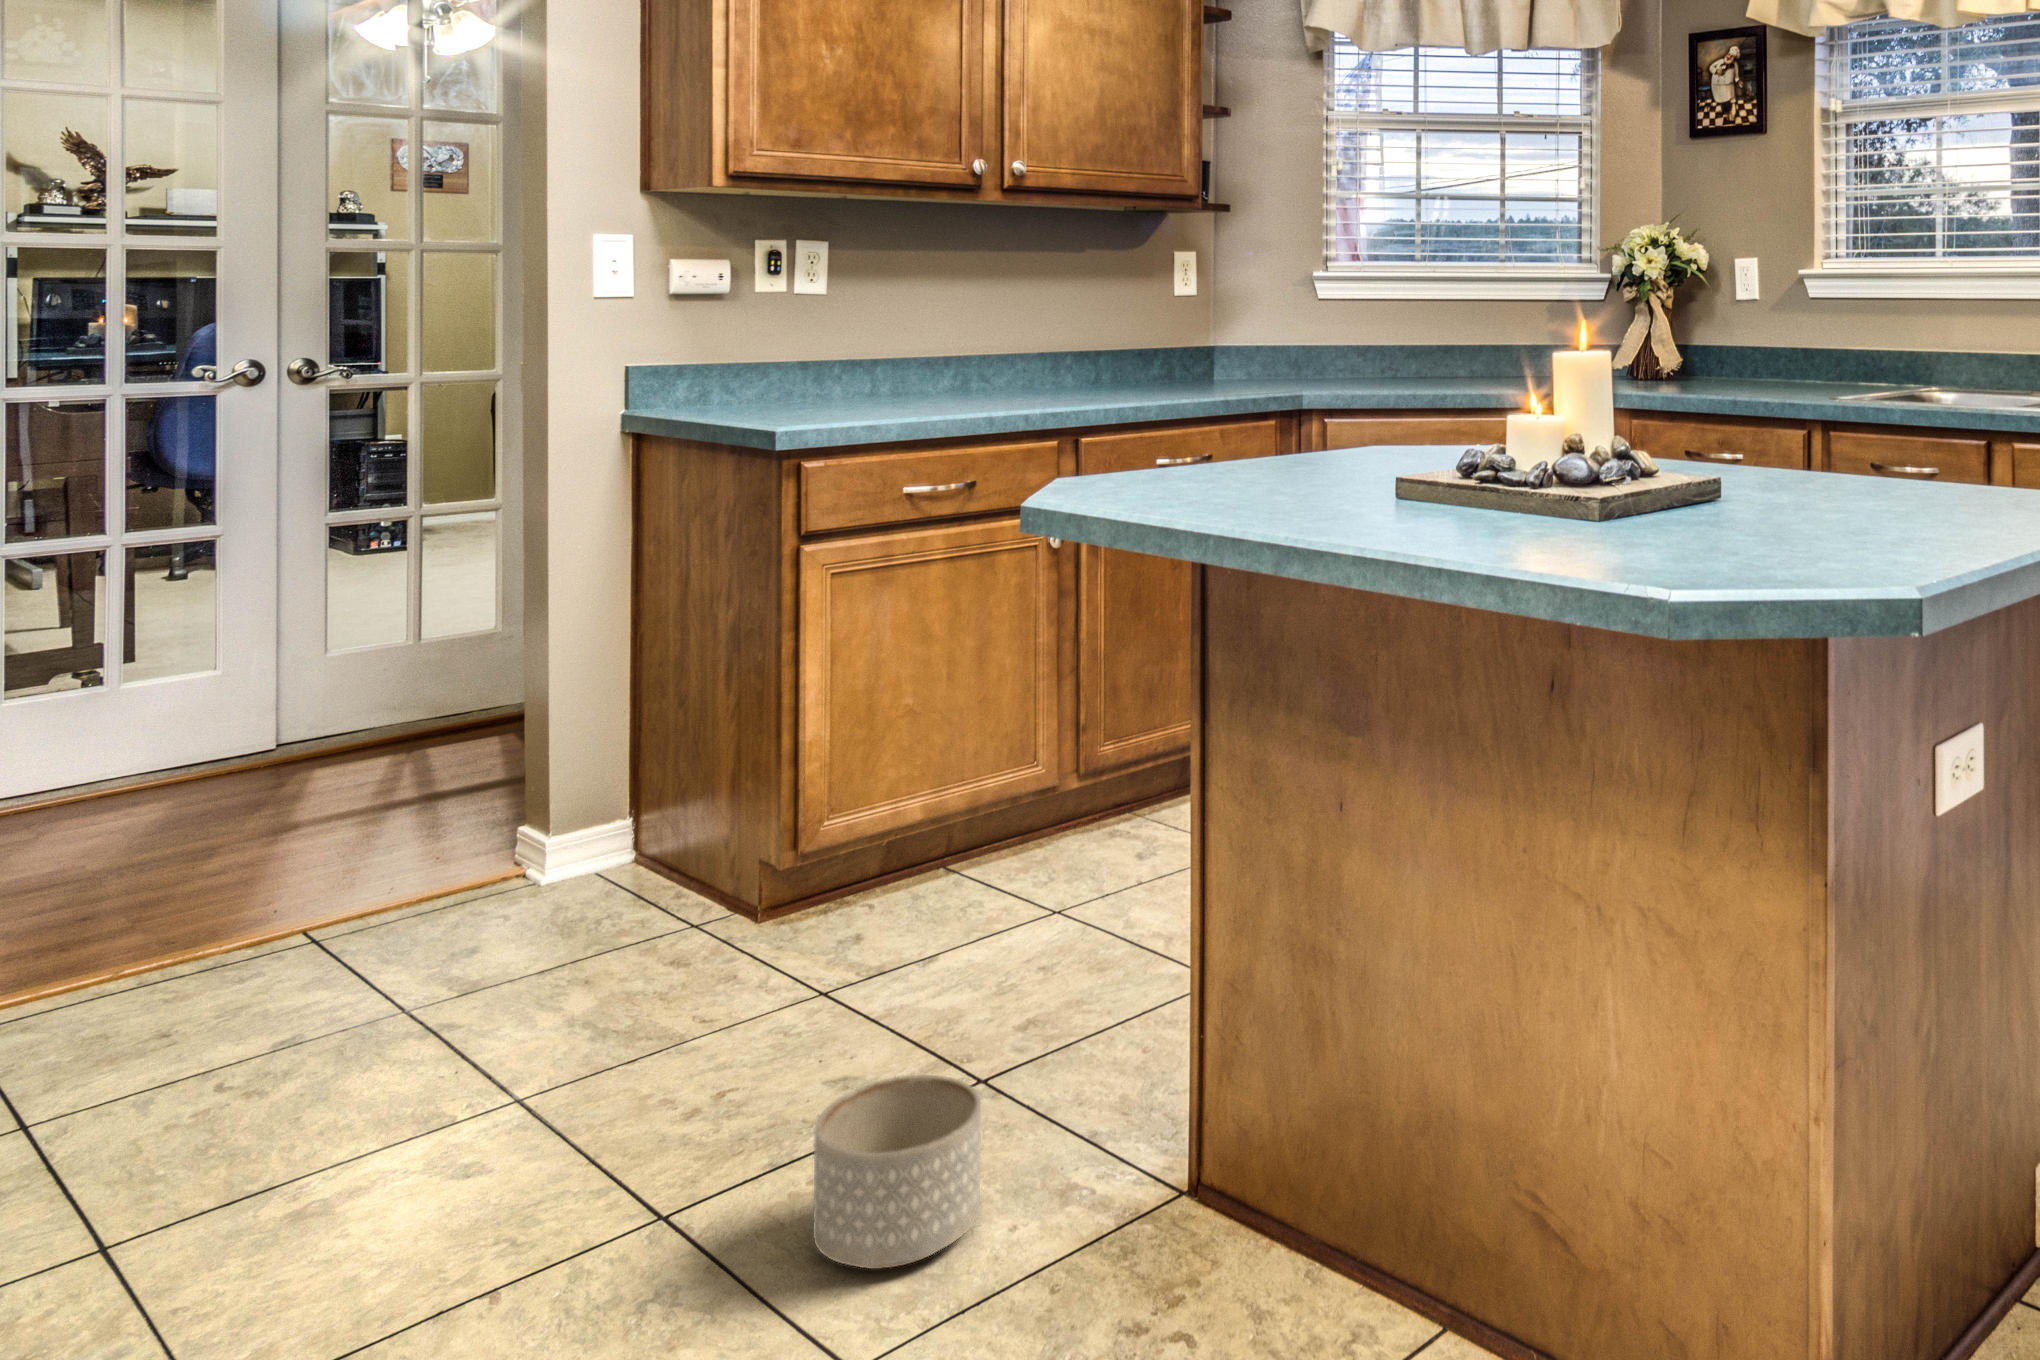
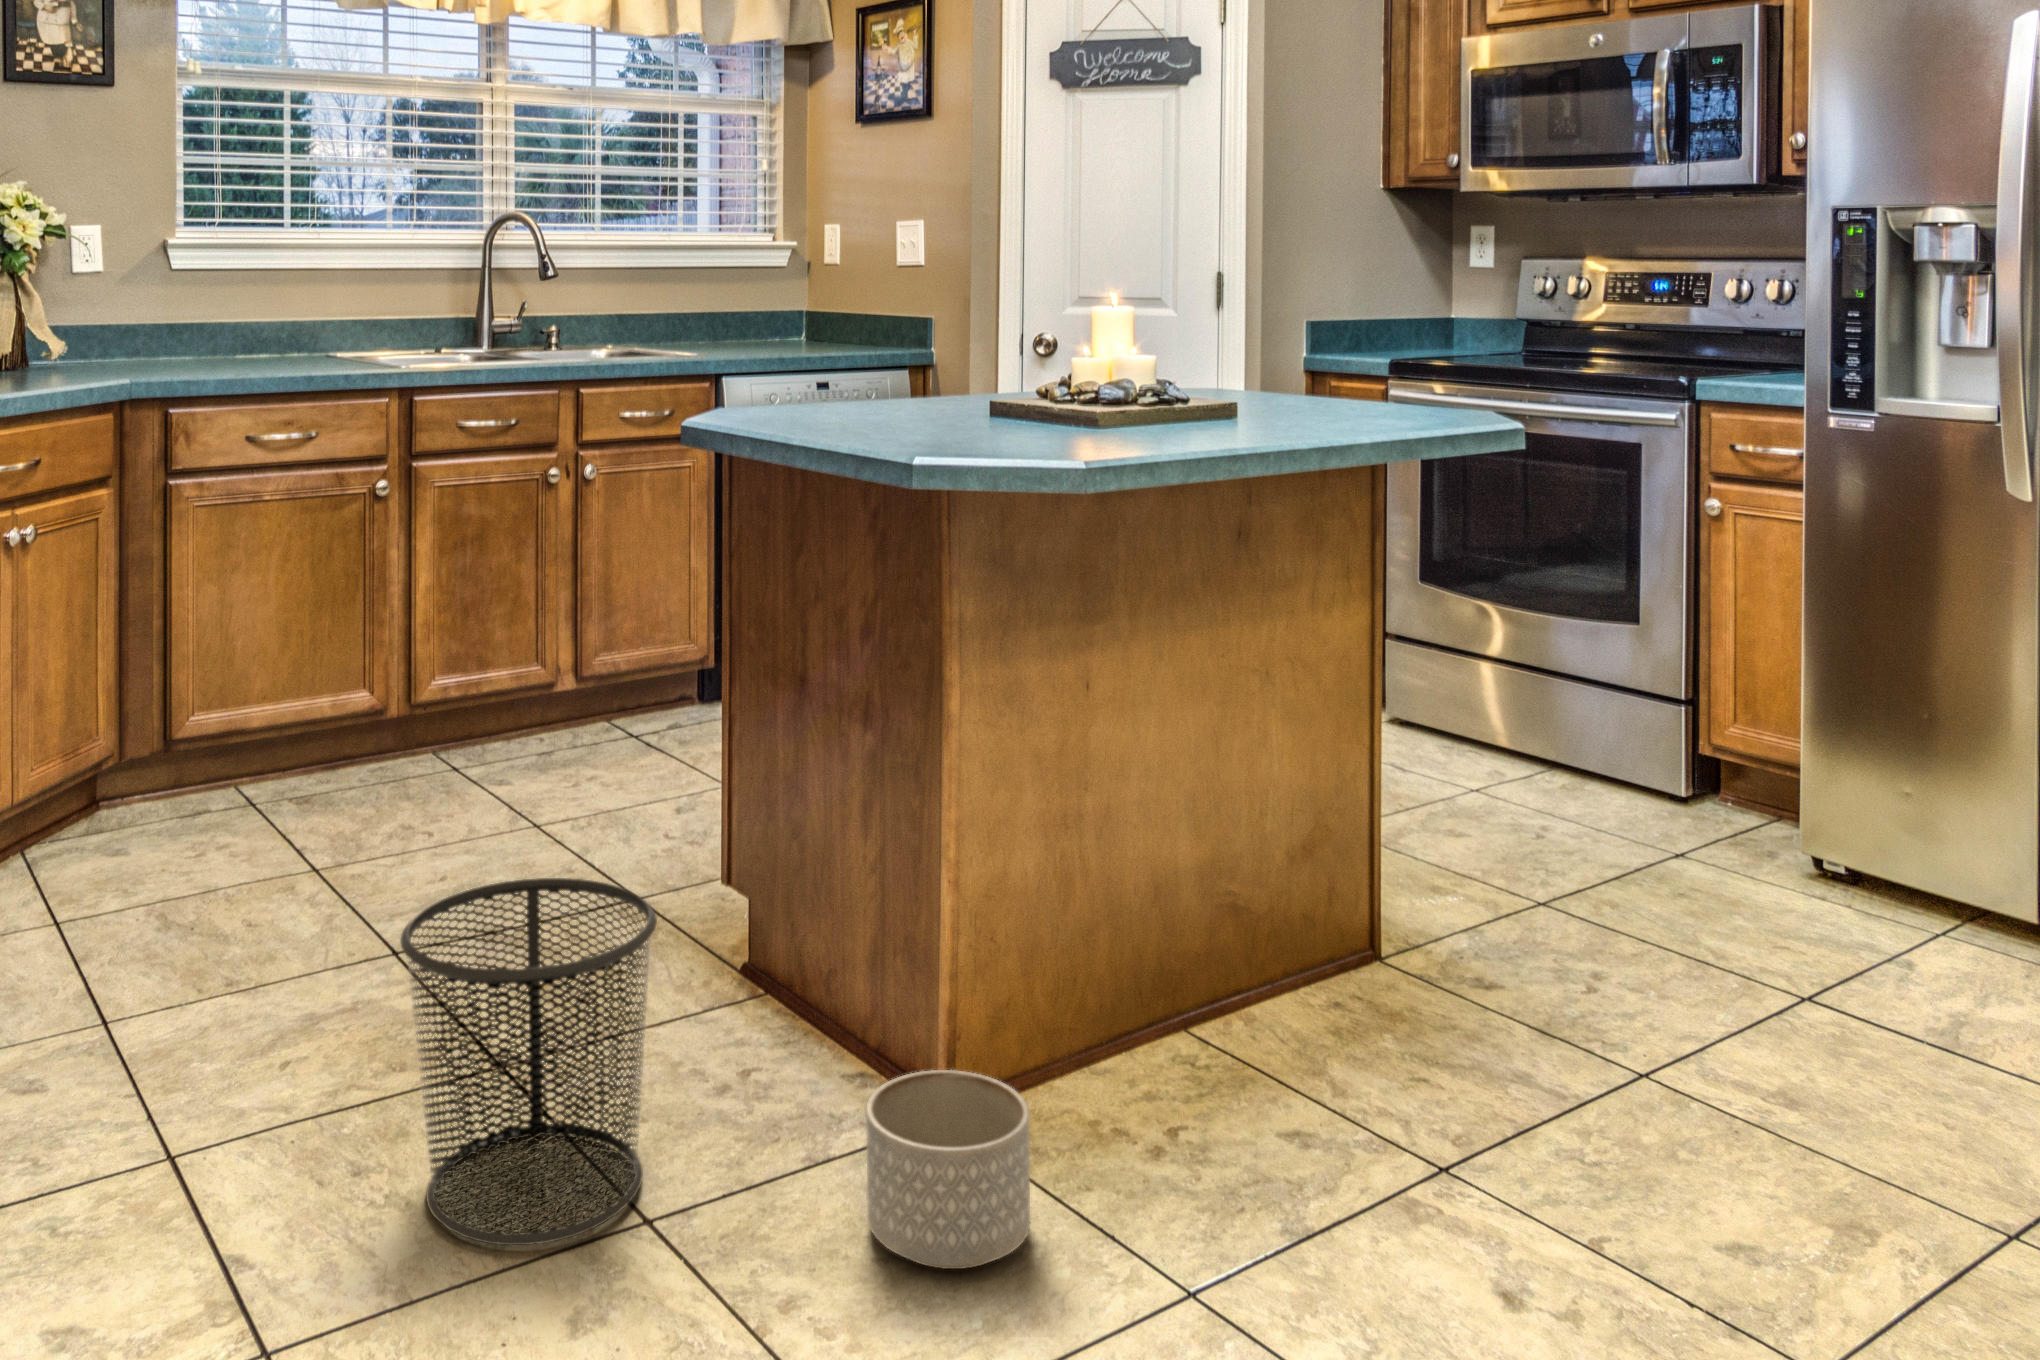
waste bin: none [875,789,1086,1068] -> present [400,878,657,1245]

